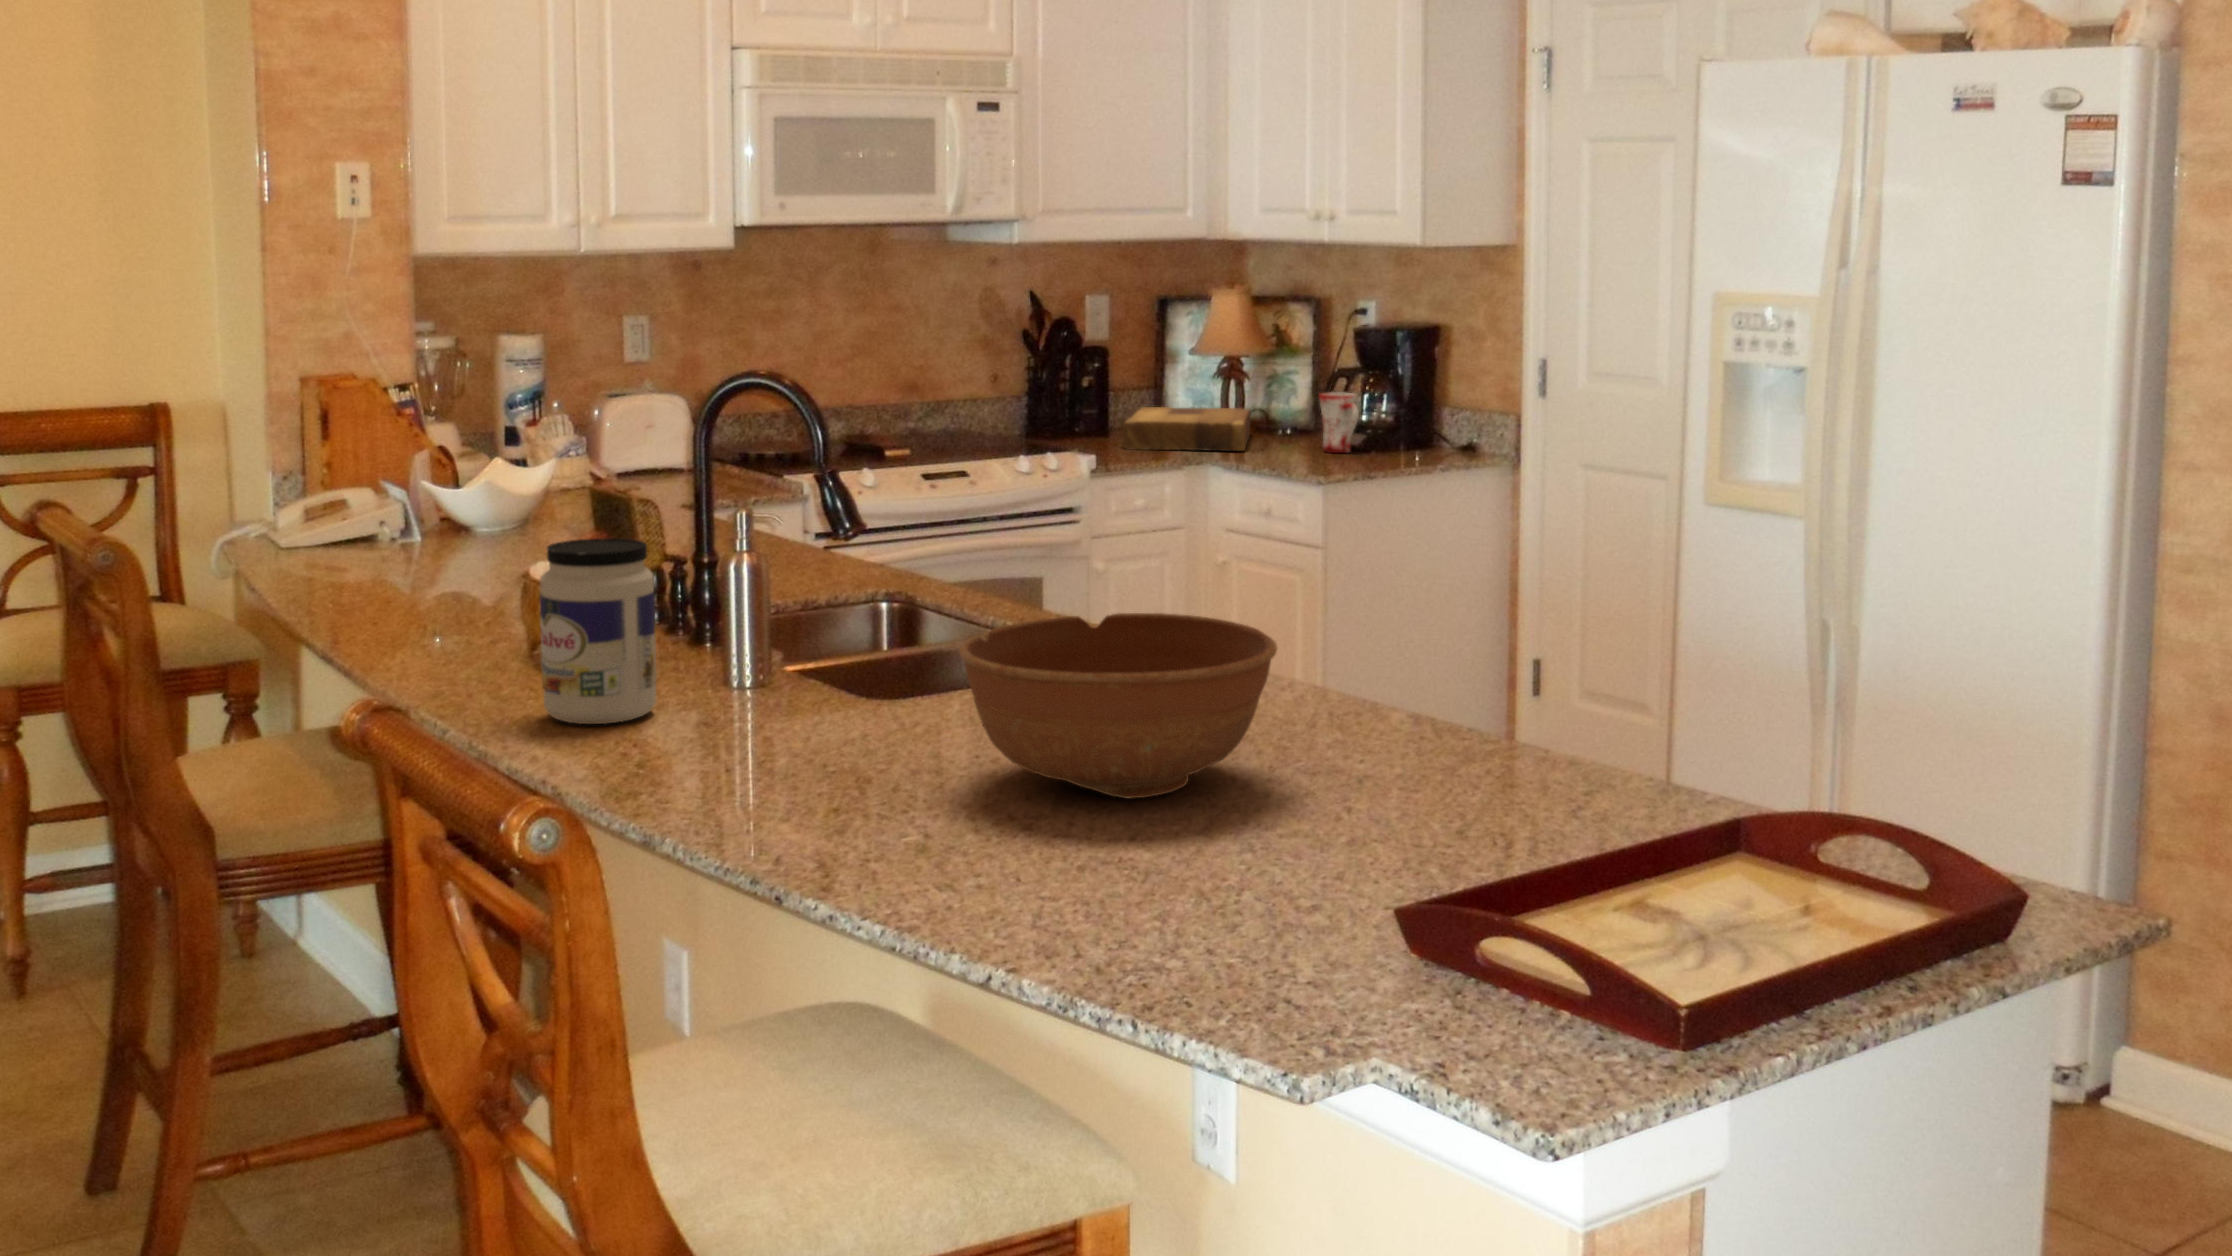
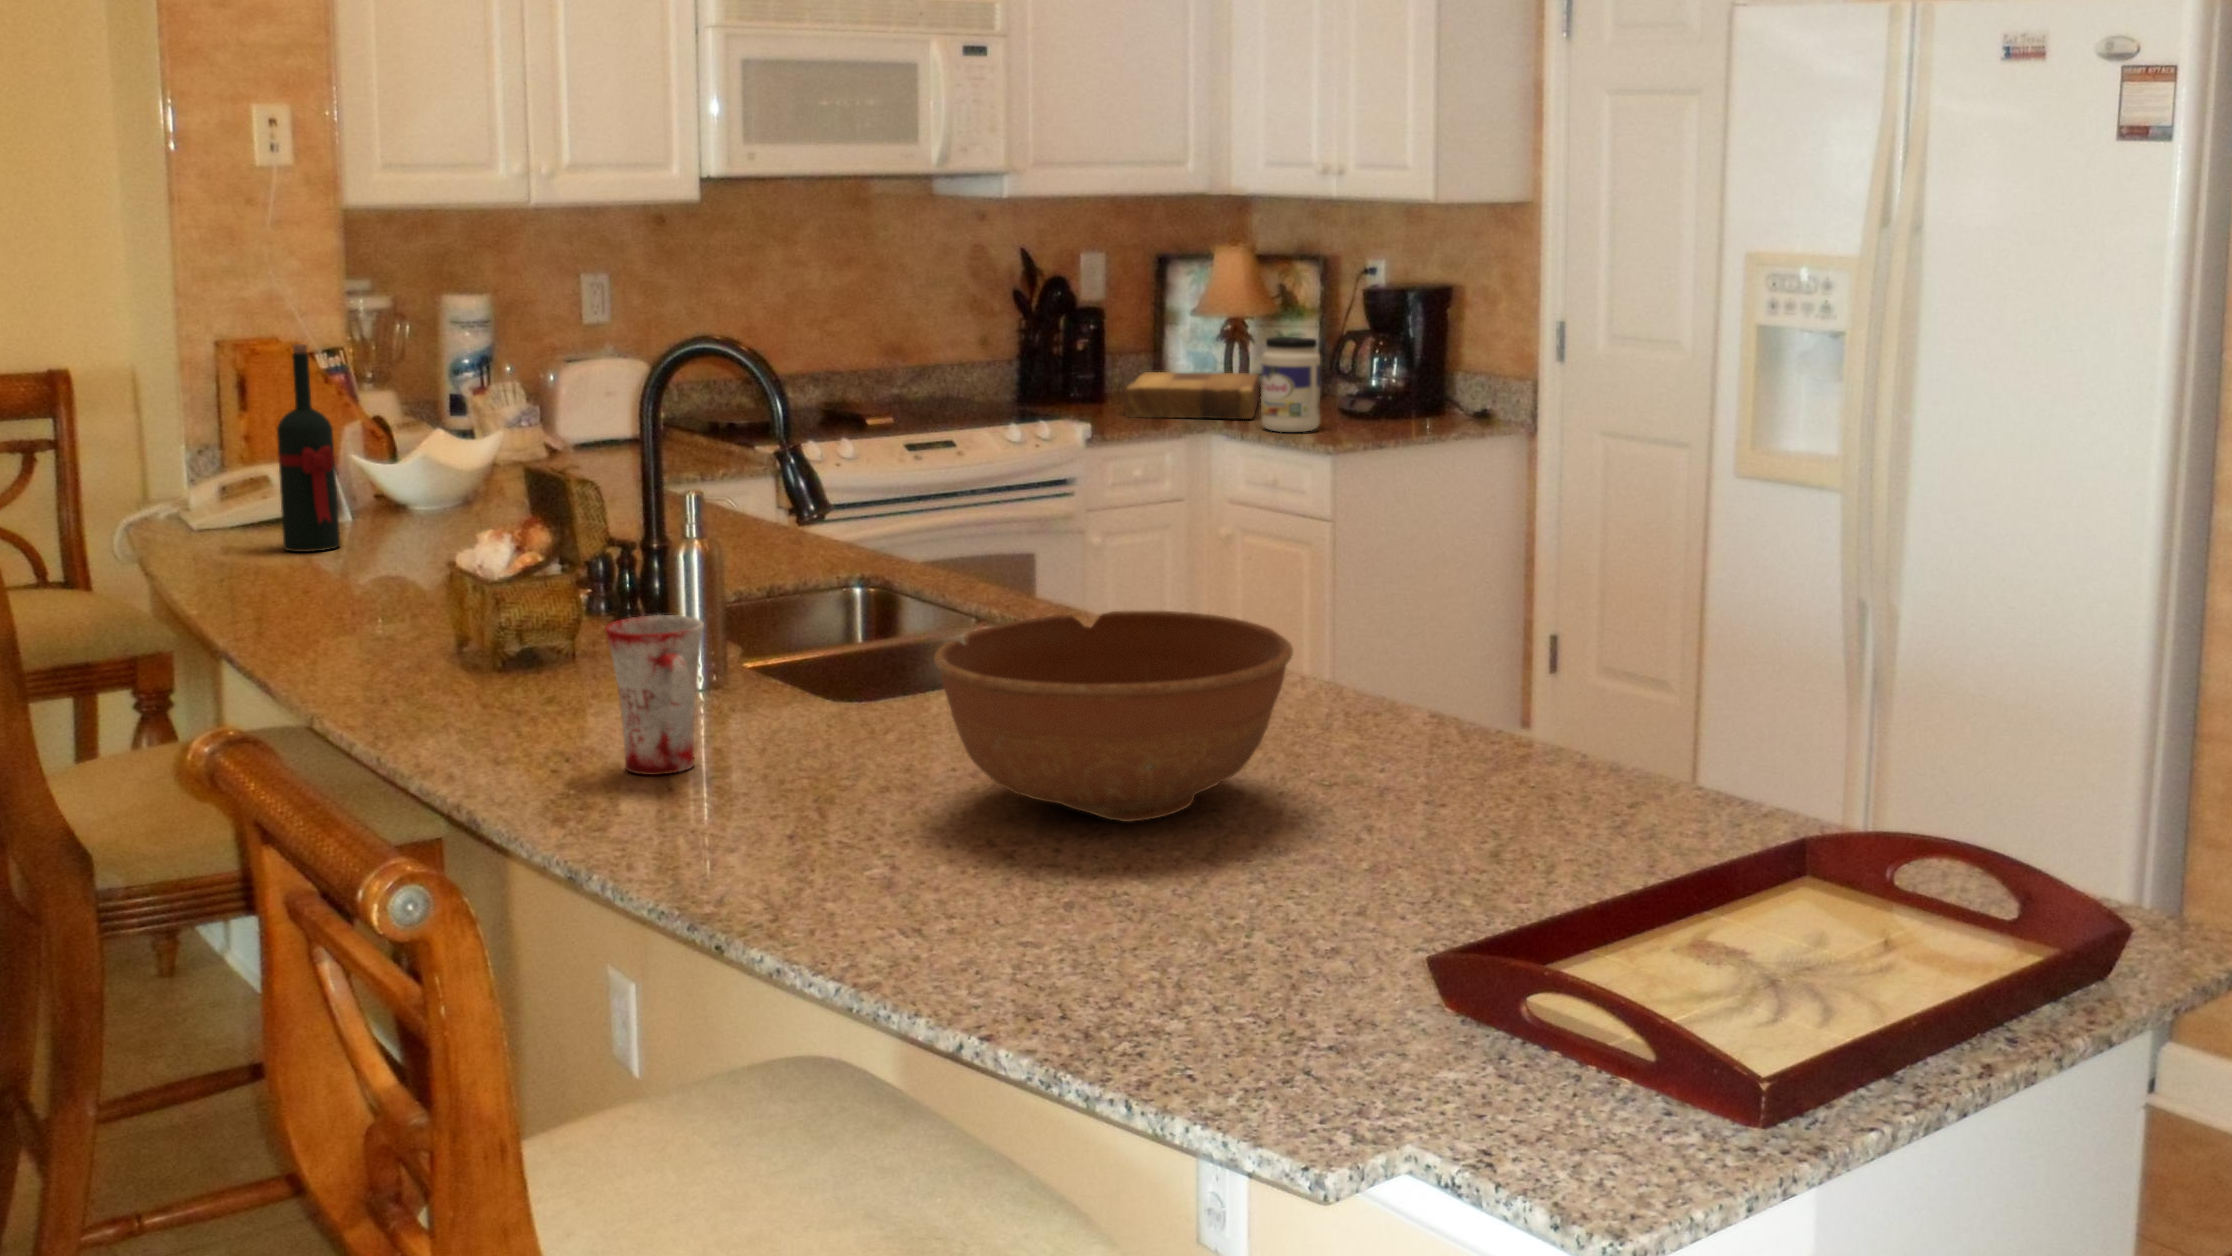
wine bottle: none [368,380,421,566] -> present [277,344,340,552]
mug: present [1319,392,1359,453] -> present [606,615,704,775]
jar: present [540,538,656,724] -> present [1261,337,1320,432]

